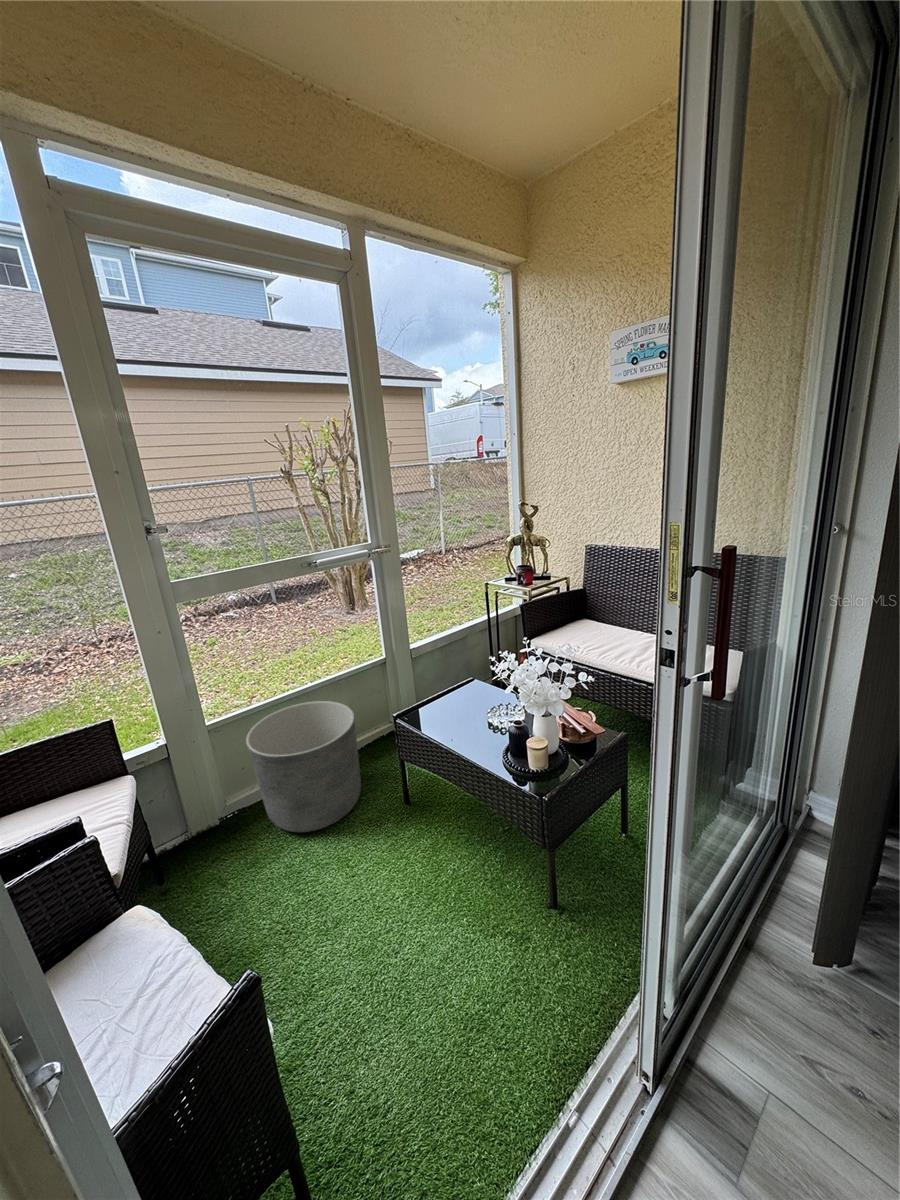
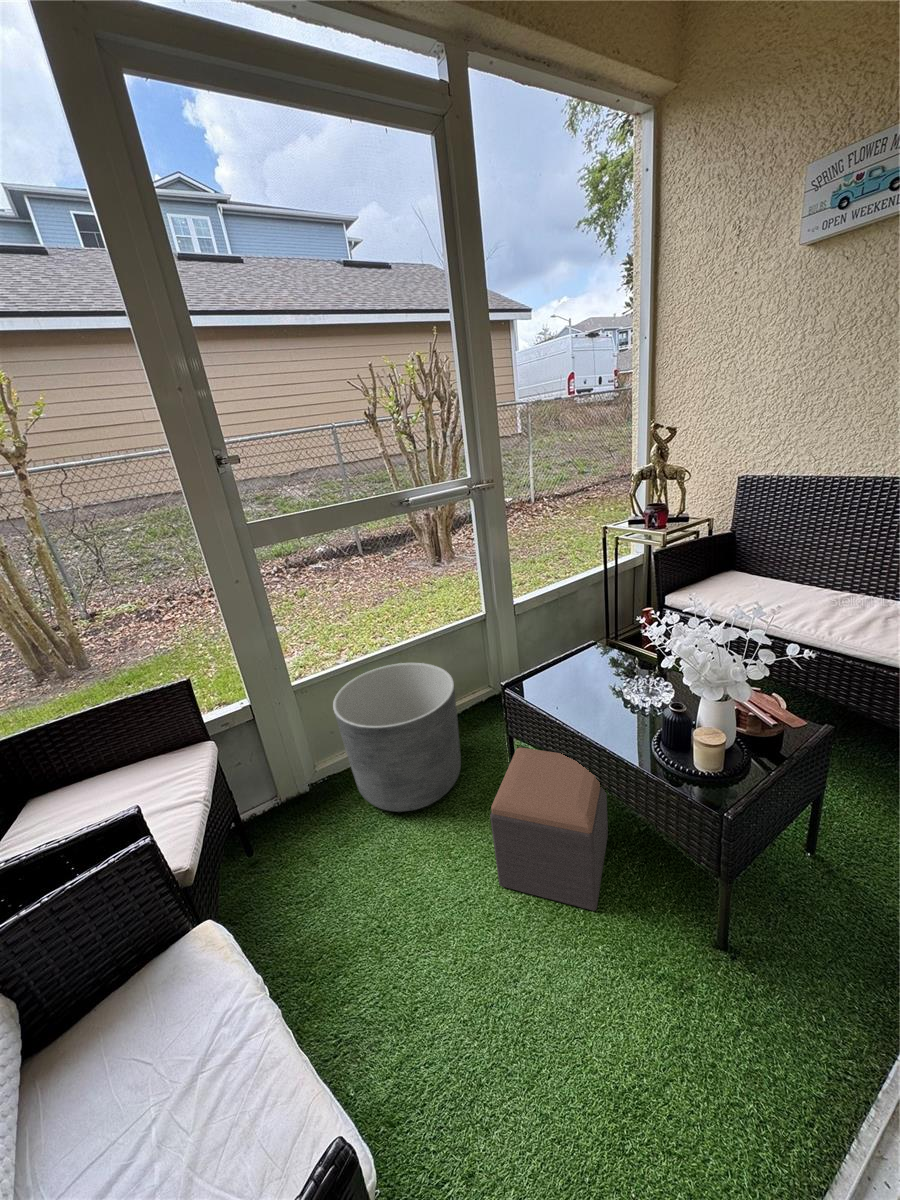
footstool: none [379,766,478,893] -> present [490,747,608,911]

